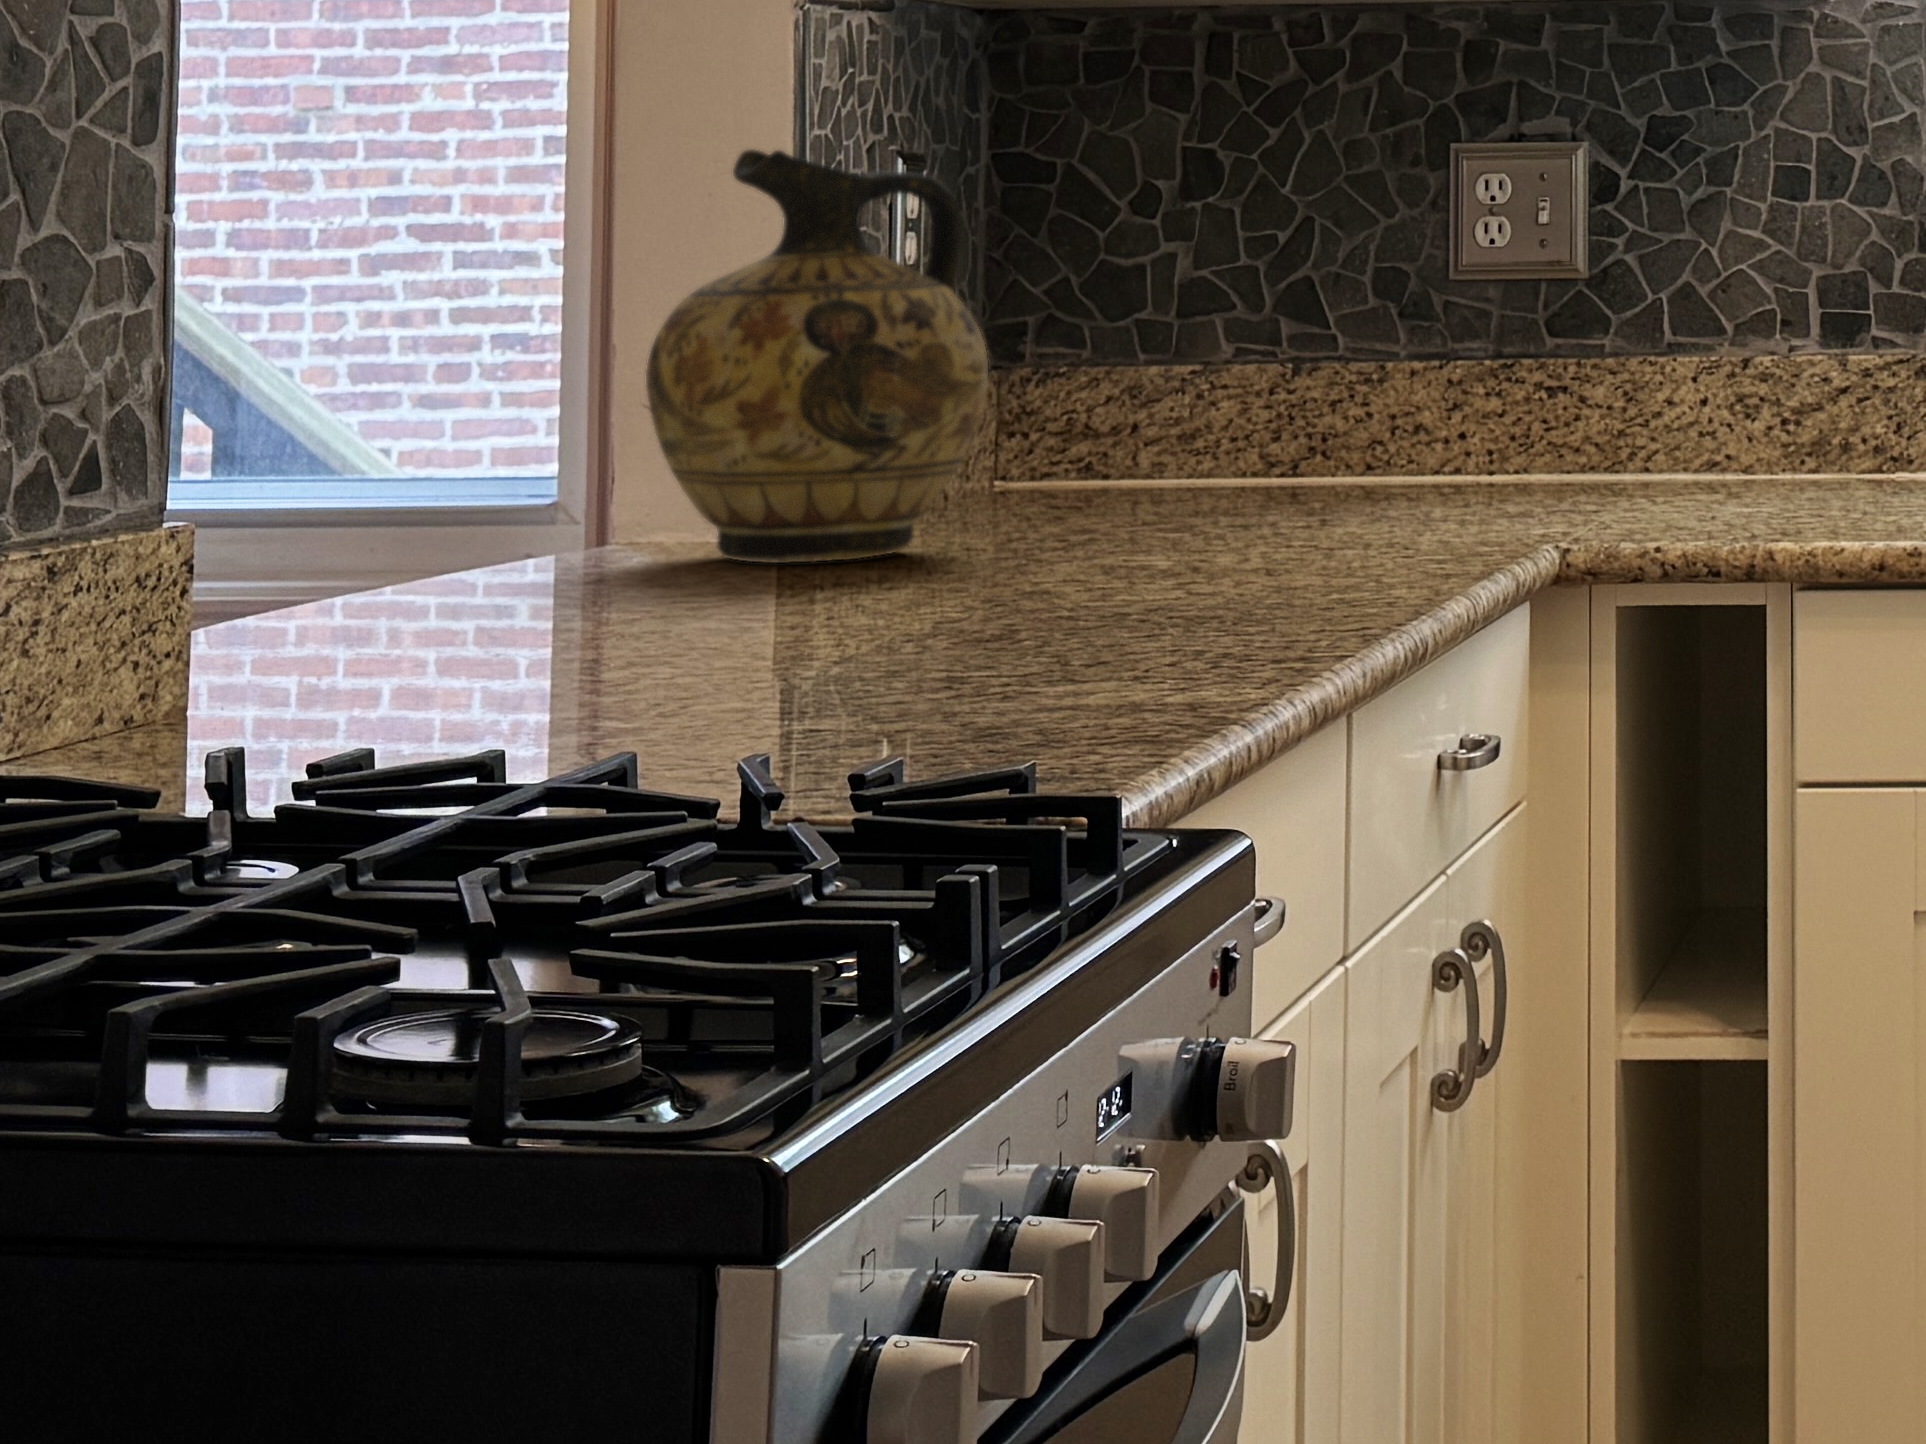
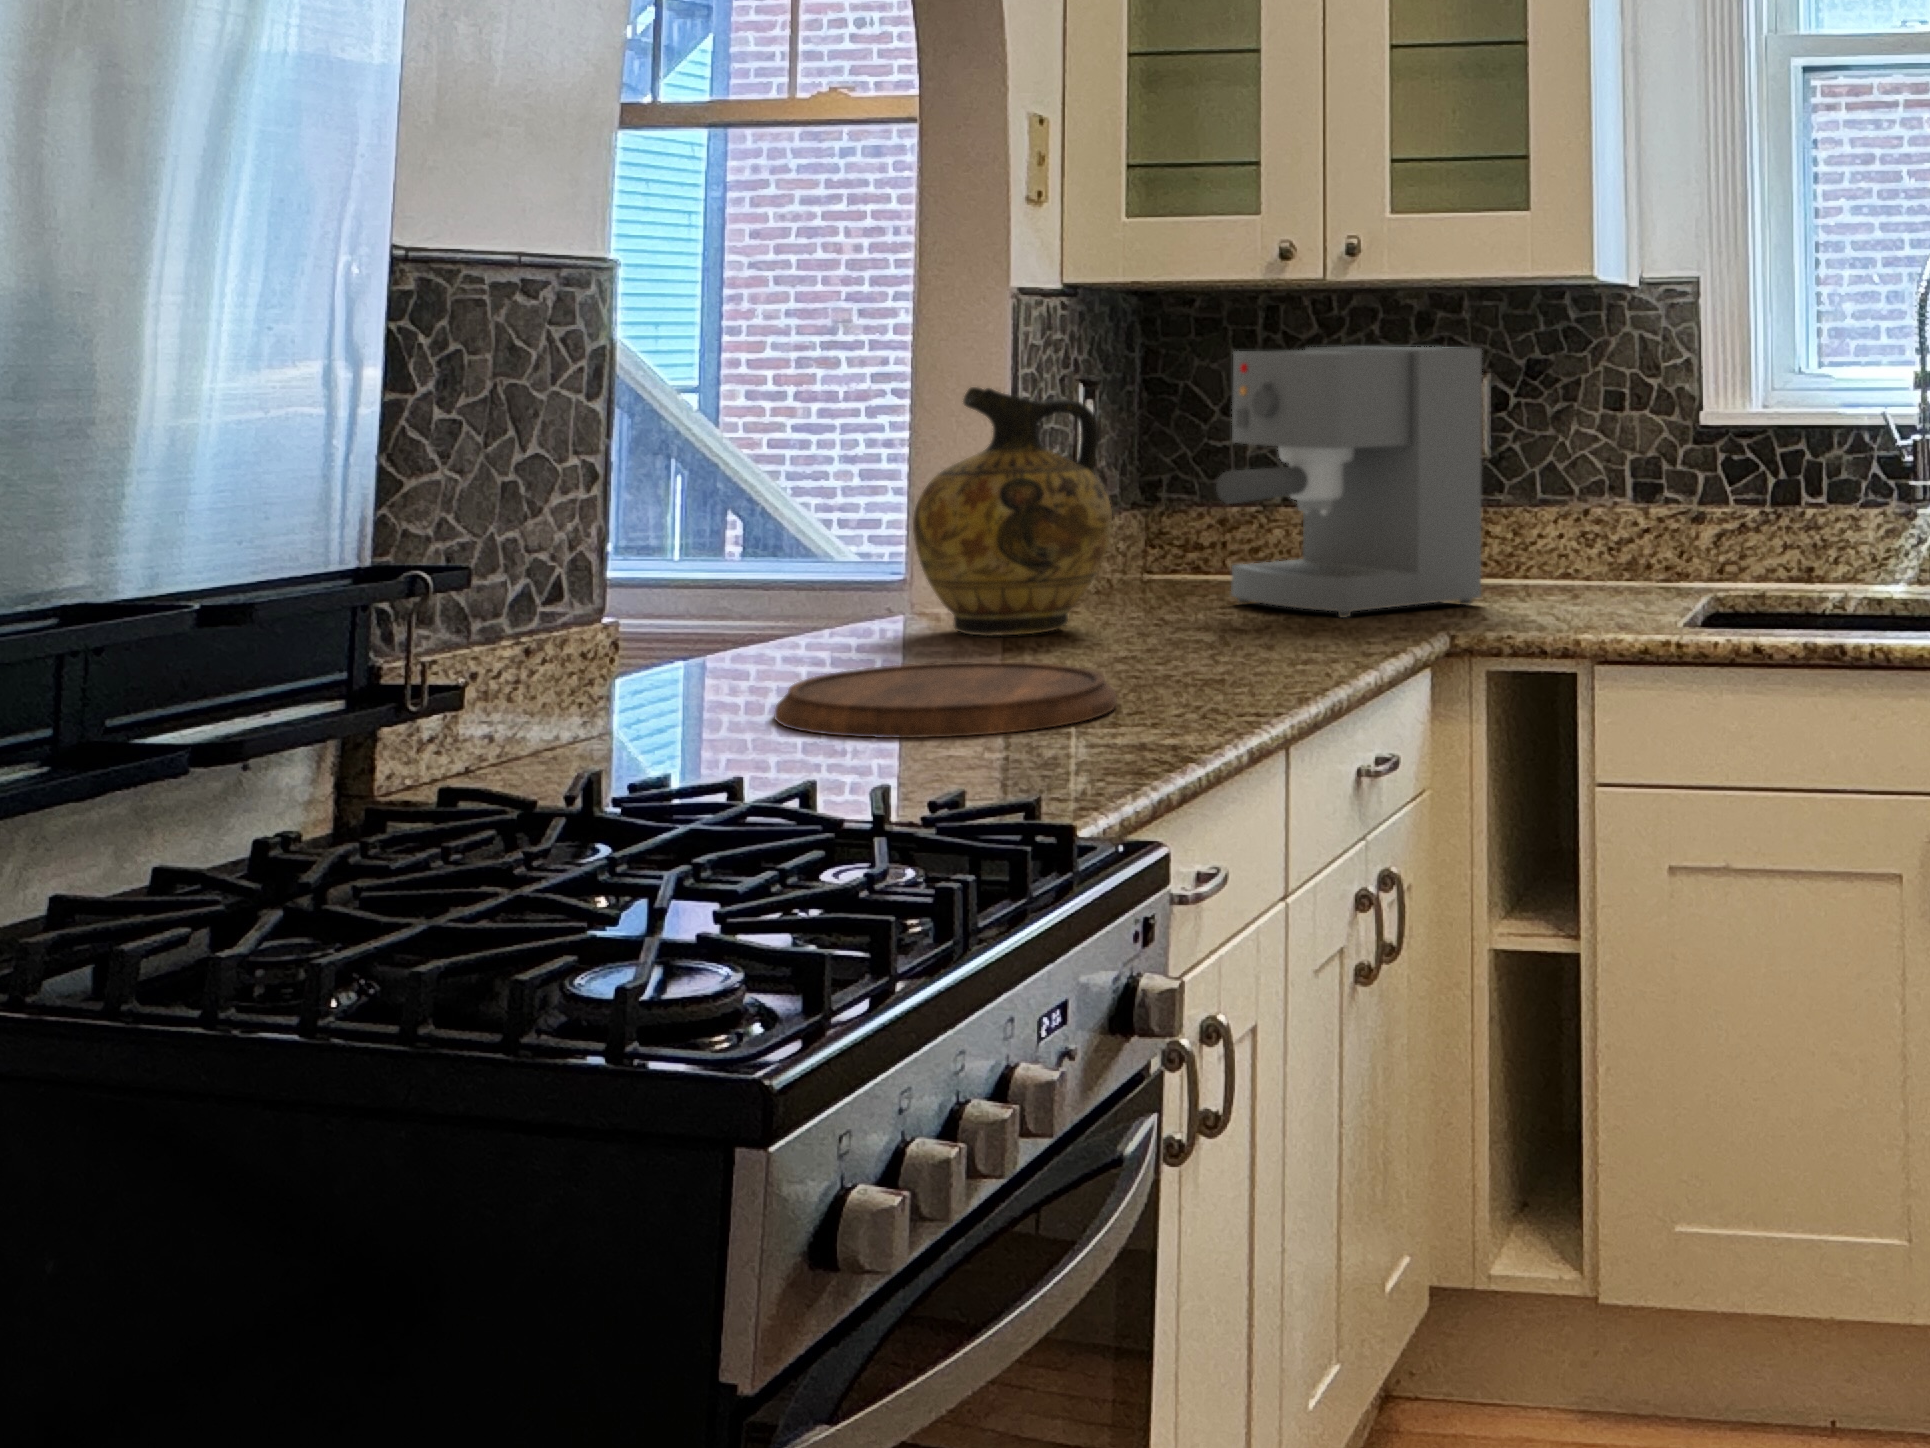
coffee maker: none [1158,92,1590,529] -> present [1216,347,1482,617]
cutting board: none [473,592,1061,711] -> present [775,661,1117,738]

